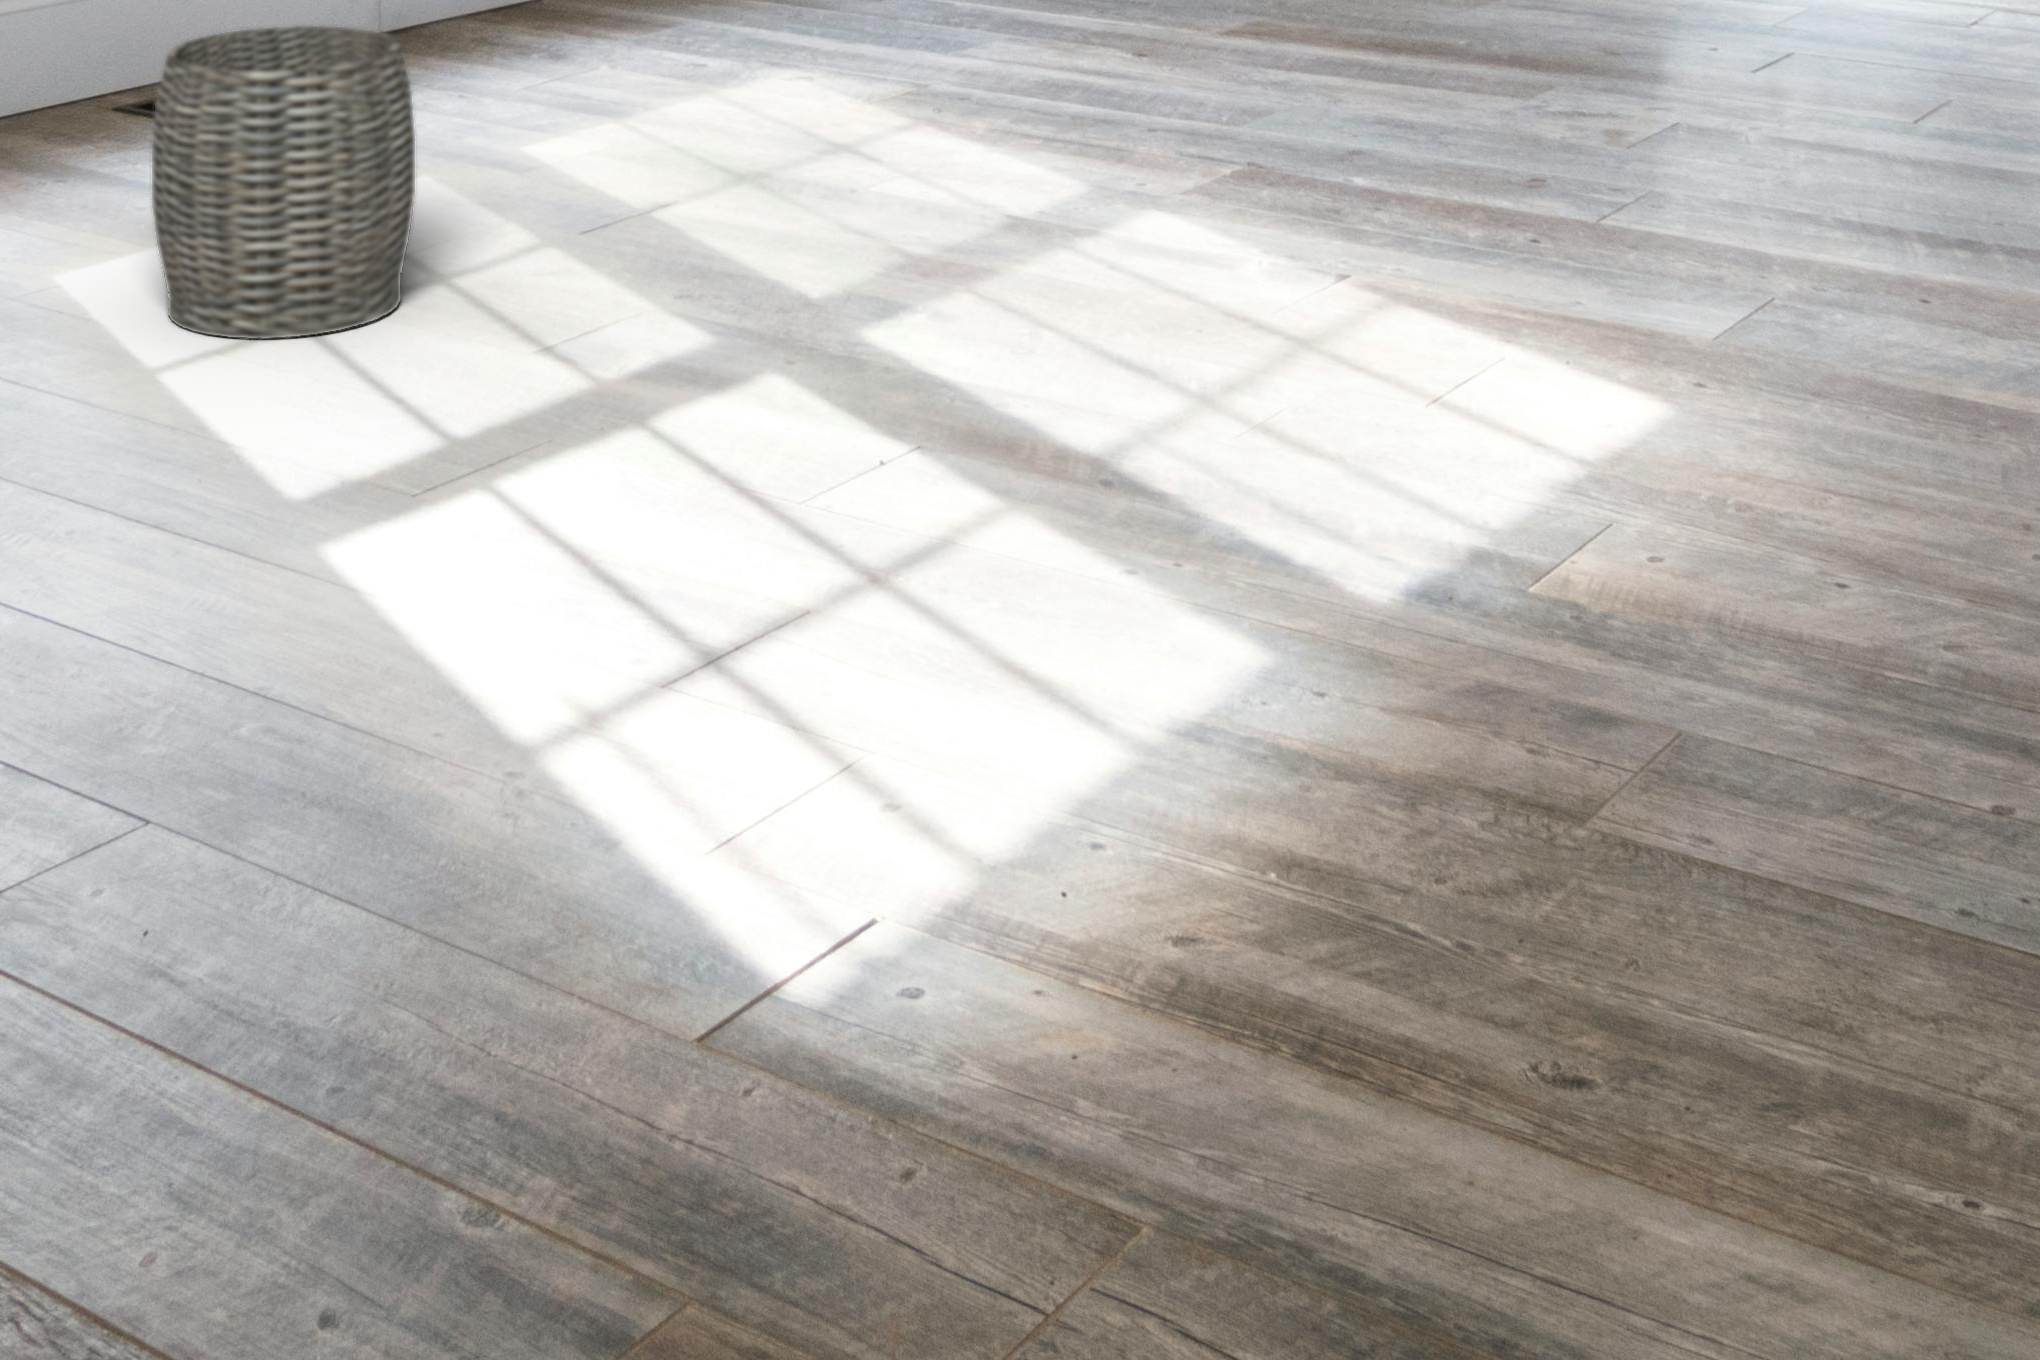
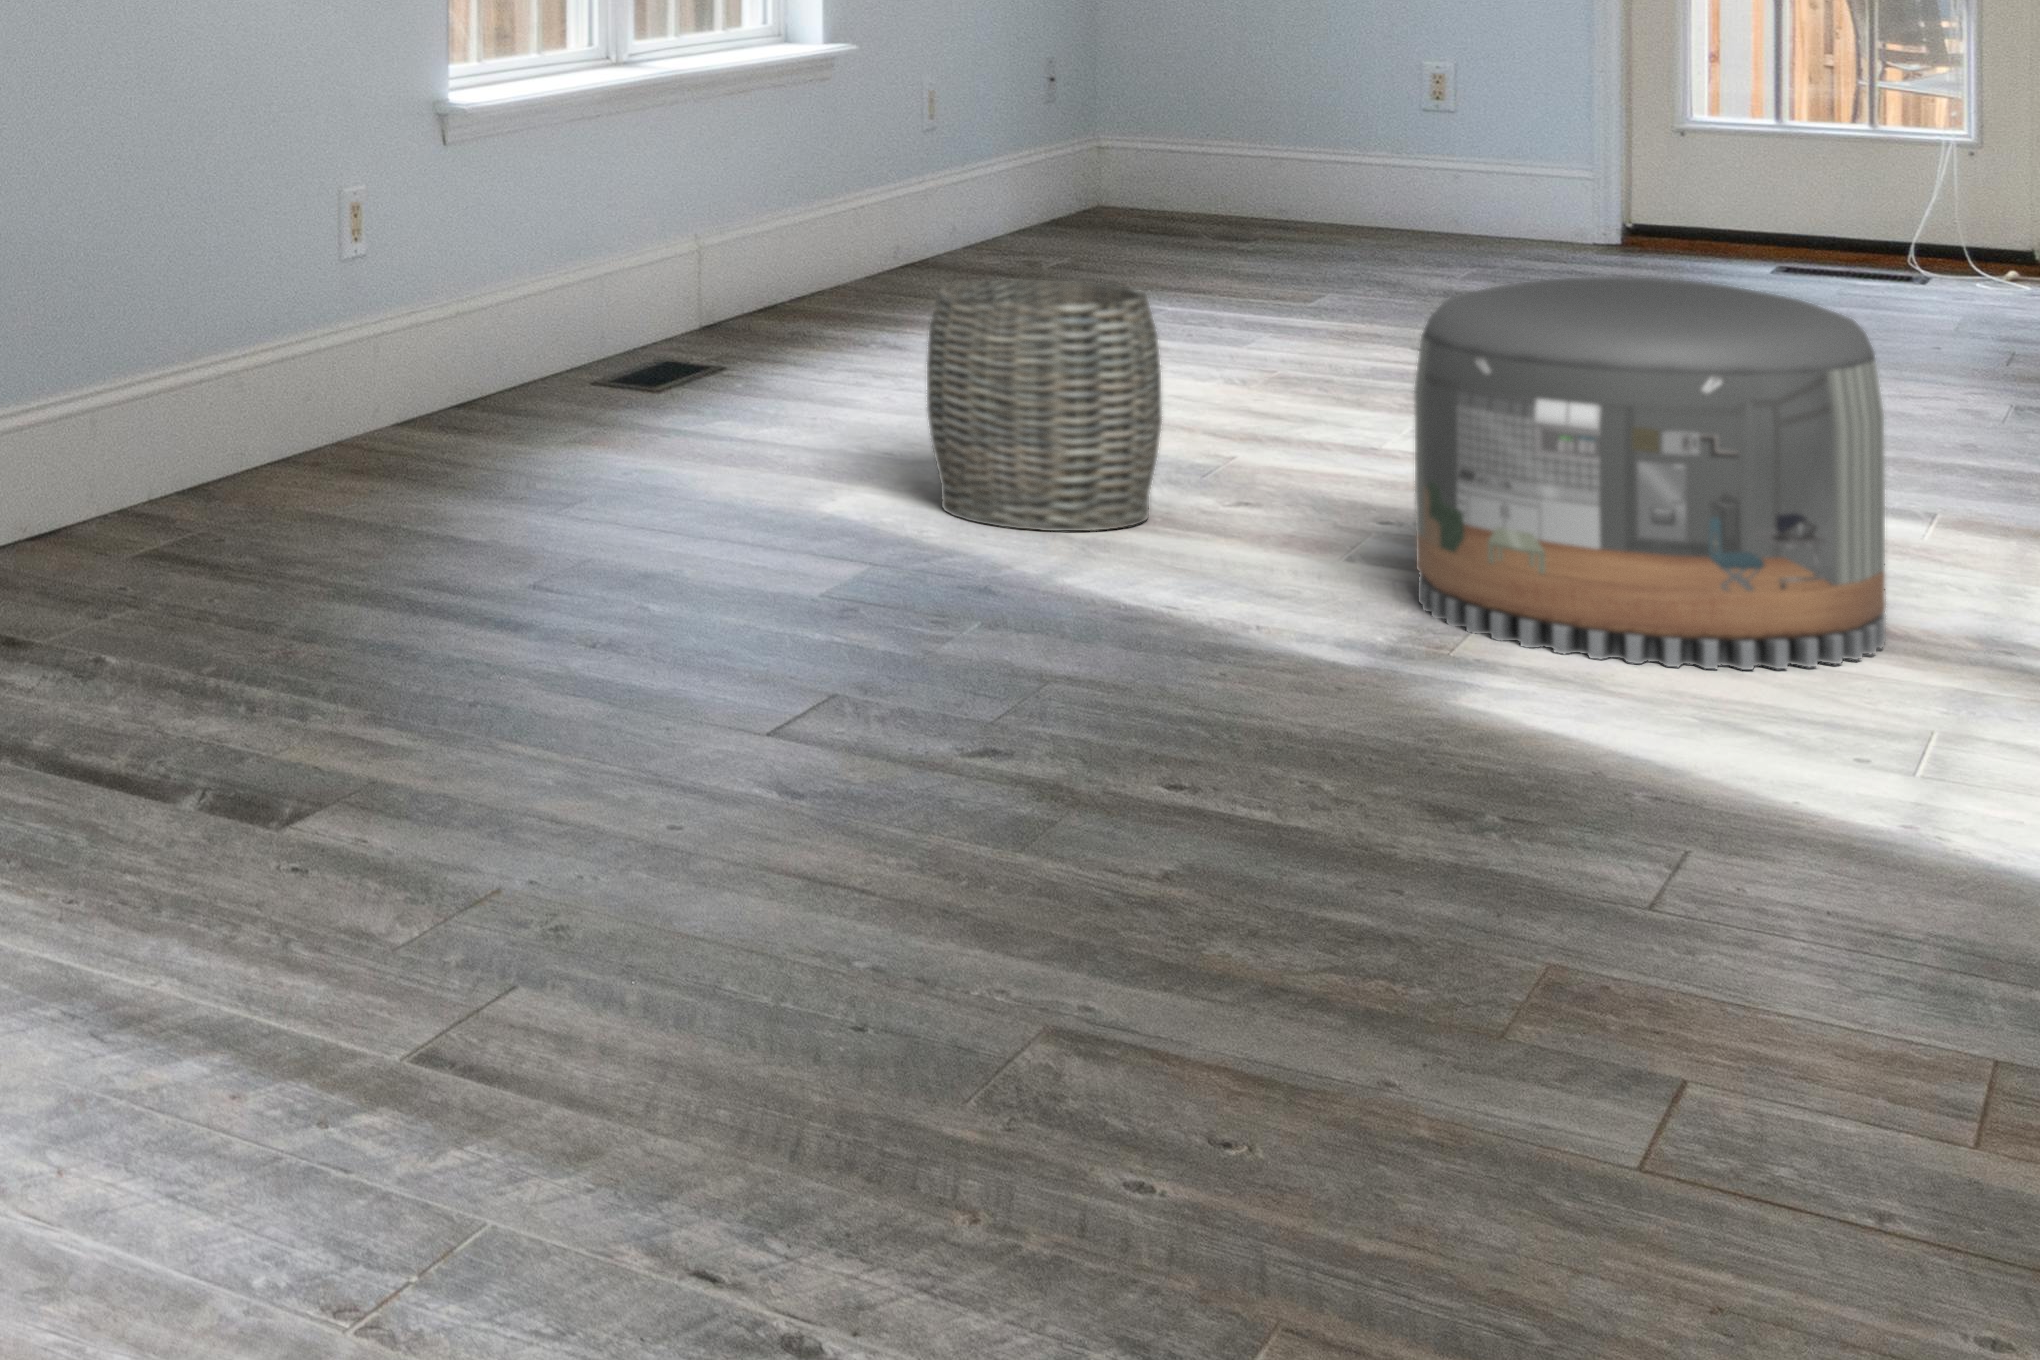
pouf: none [432,66,921,569] -> present [1414,277,1886,670]

